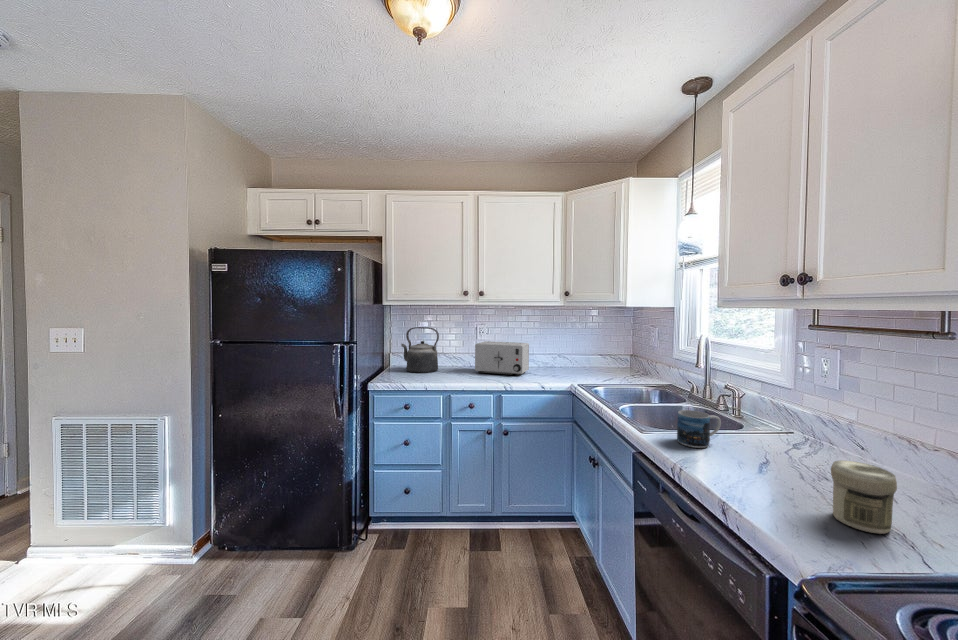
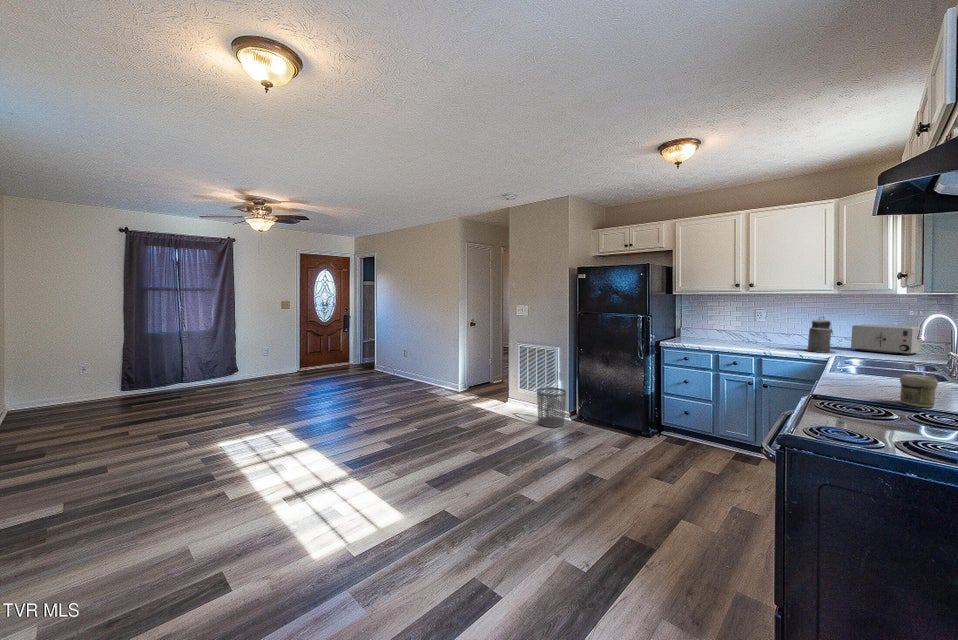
kettle: present [401,327,439,373] -> none [687,310,716,341]
canister: none [541,335,572,381] -> present [805,317,836,353]
toaster: present [475,341,529,376] -> present [851,324,922,355]
mug: present [677,410,721,448] -> none [858,360,898,382]
waste bin: none [98,500,182,610] -> present [537,387,566,427]

